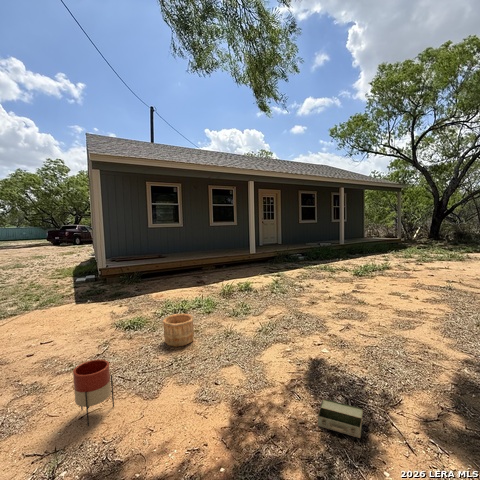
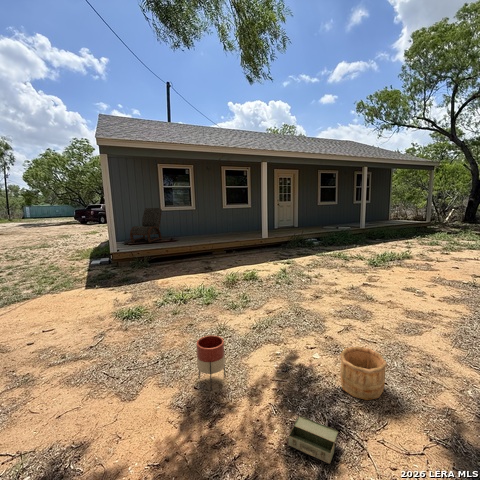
lounge chair: none [119,225,151,259] -> present [130,208,162,243]
wooden bucket: present [163,314,194,347] -> present [340,347,387,400]
planter: present [73,359,114,426] -> present [197,335,225,389]

